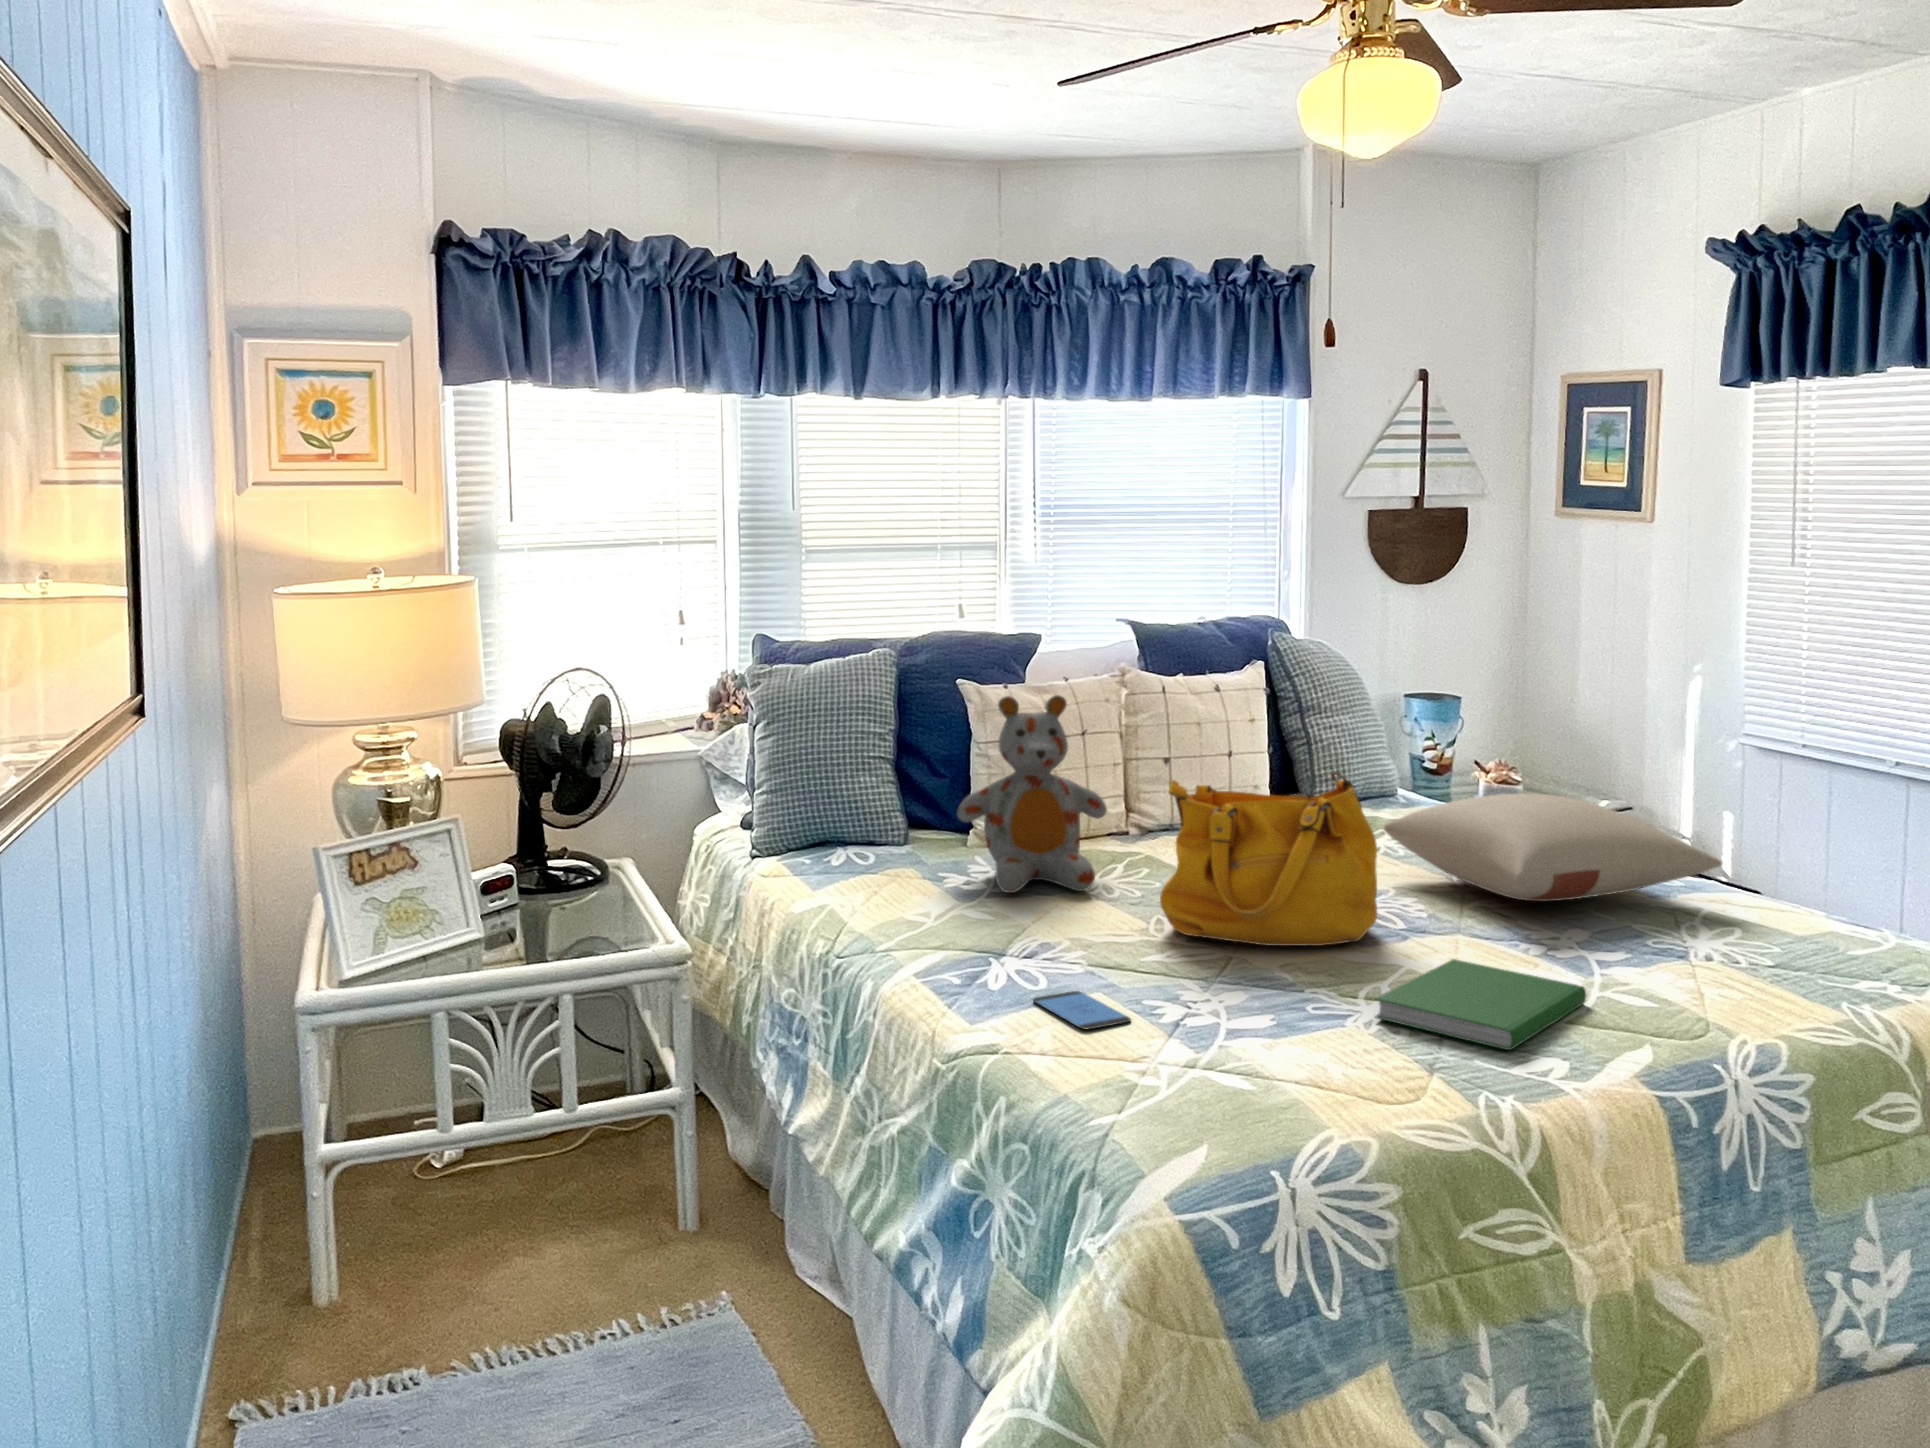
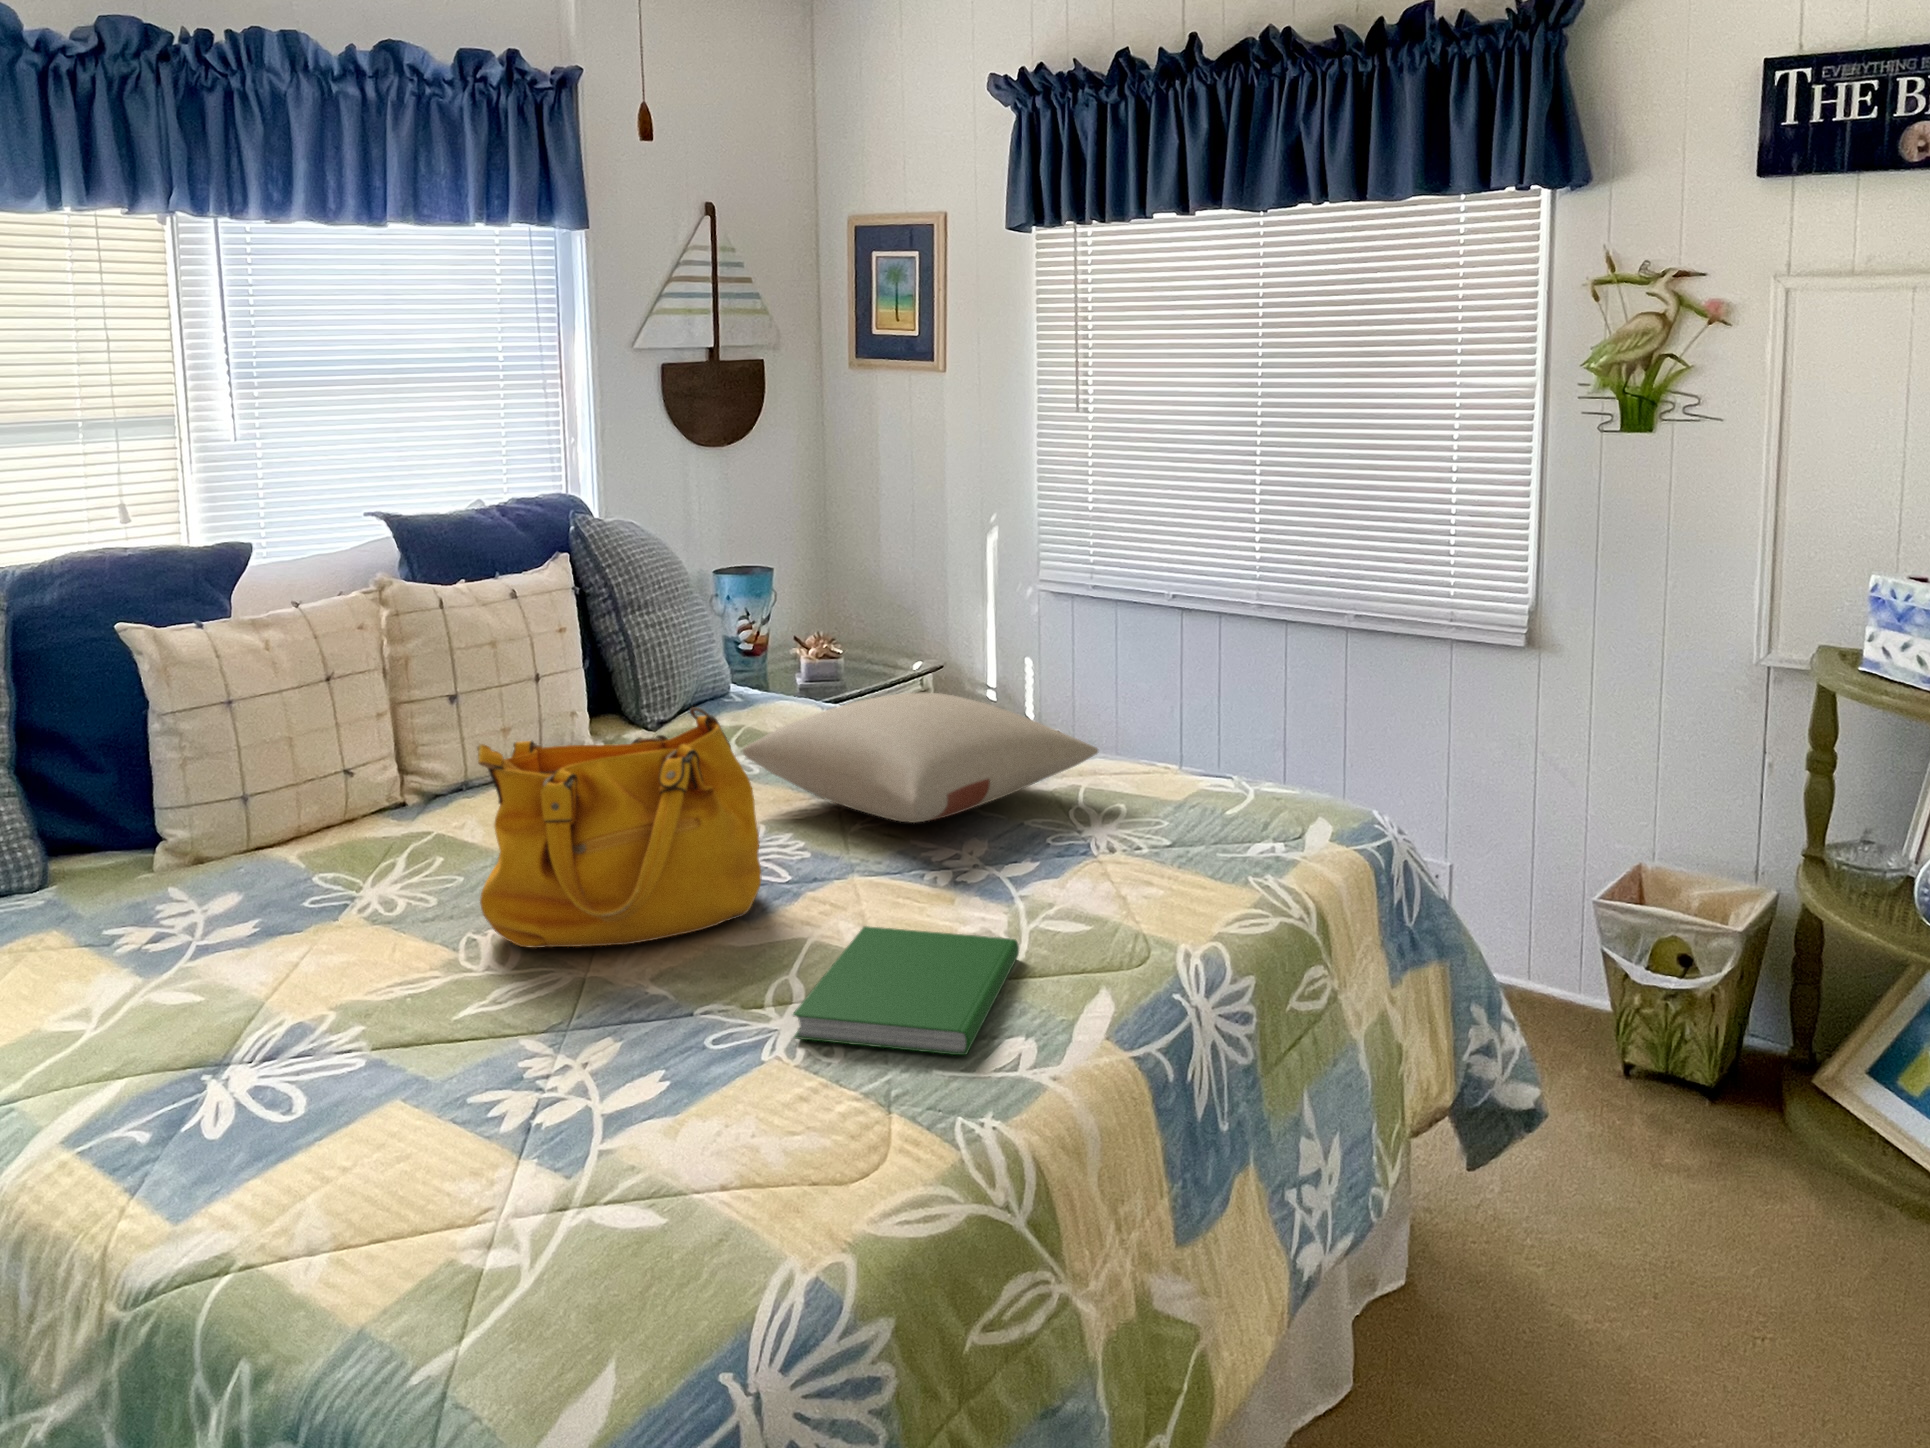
stuffed bear: present [957,695,1107,893] -> none [157,631,388,919]
smartphone: present [1033,991,1131,1029] -> none [306,1083,465,1159]

